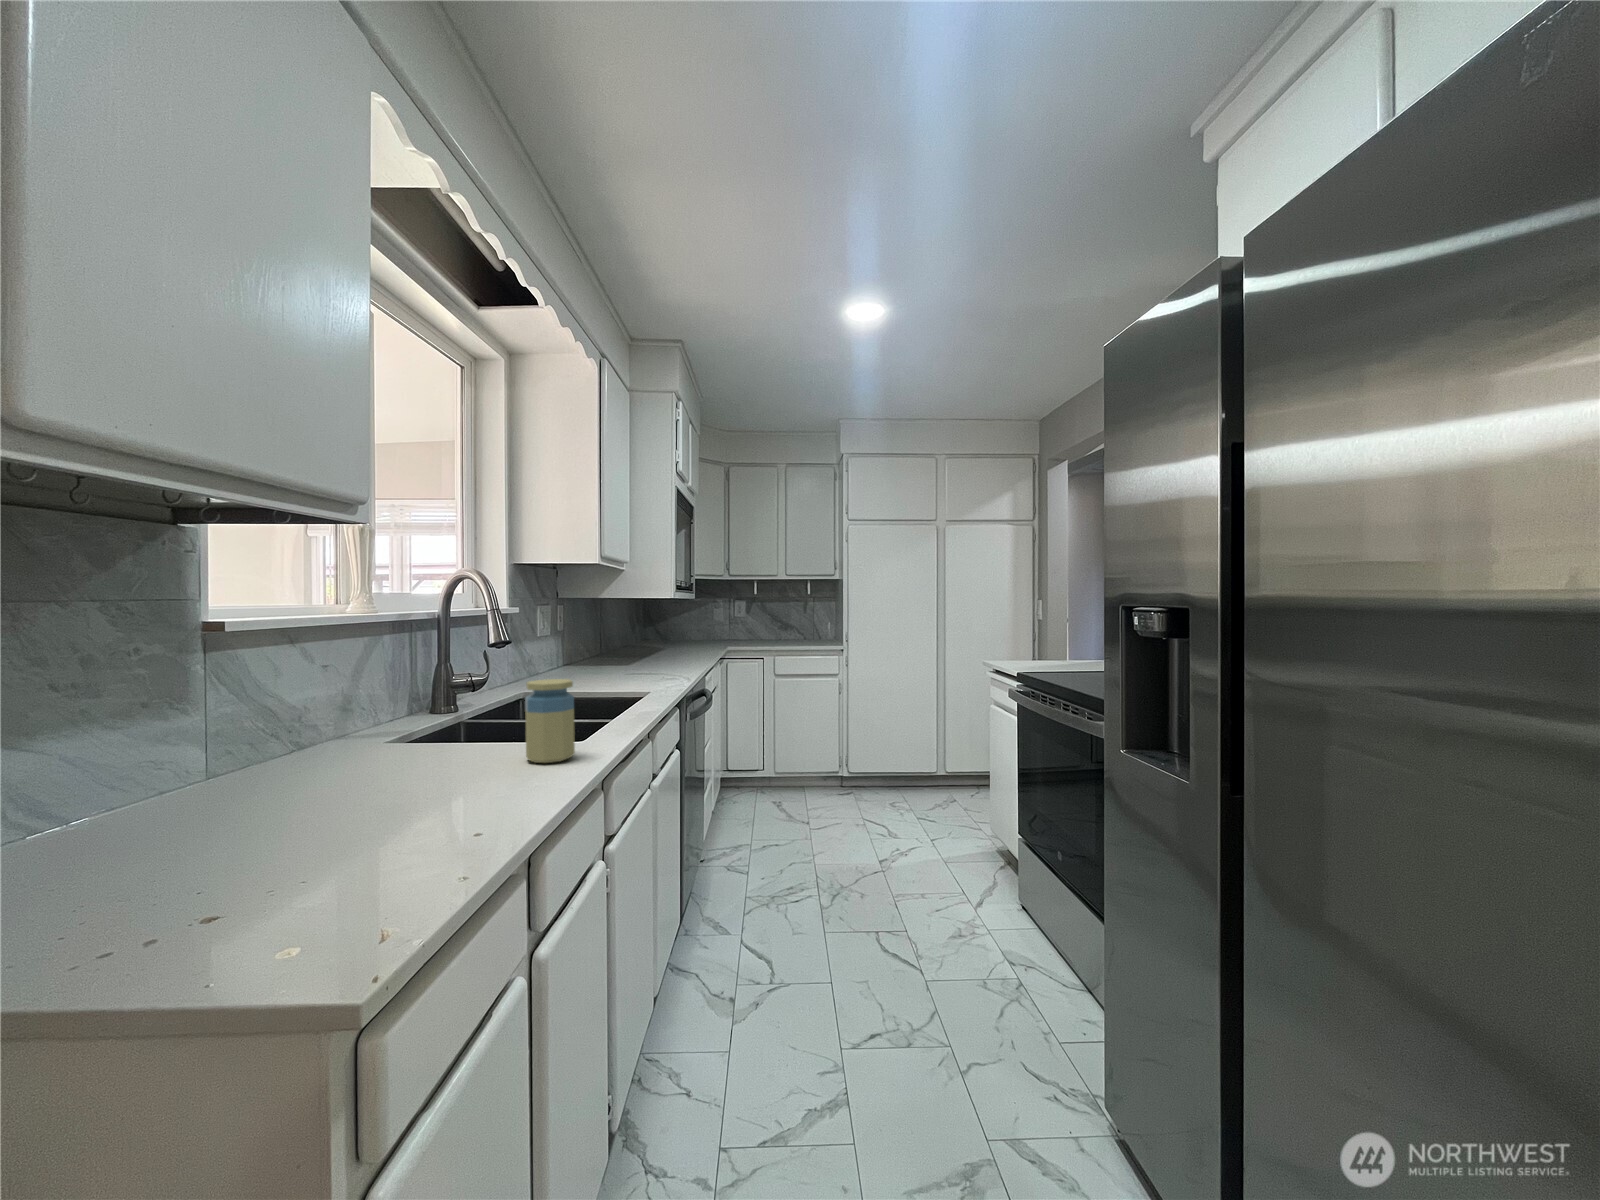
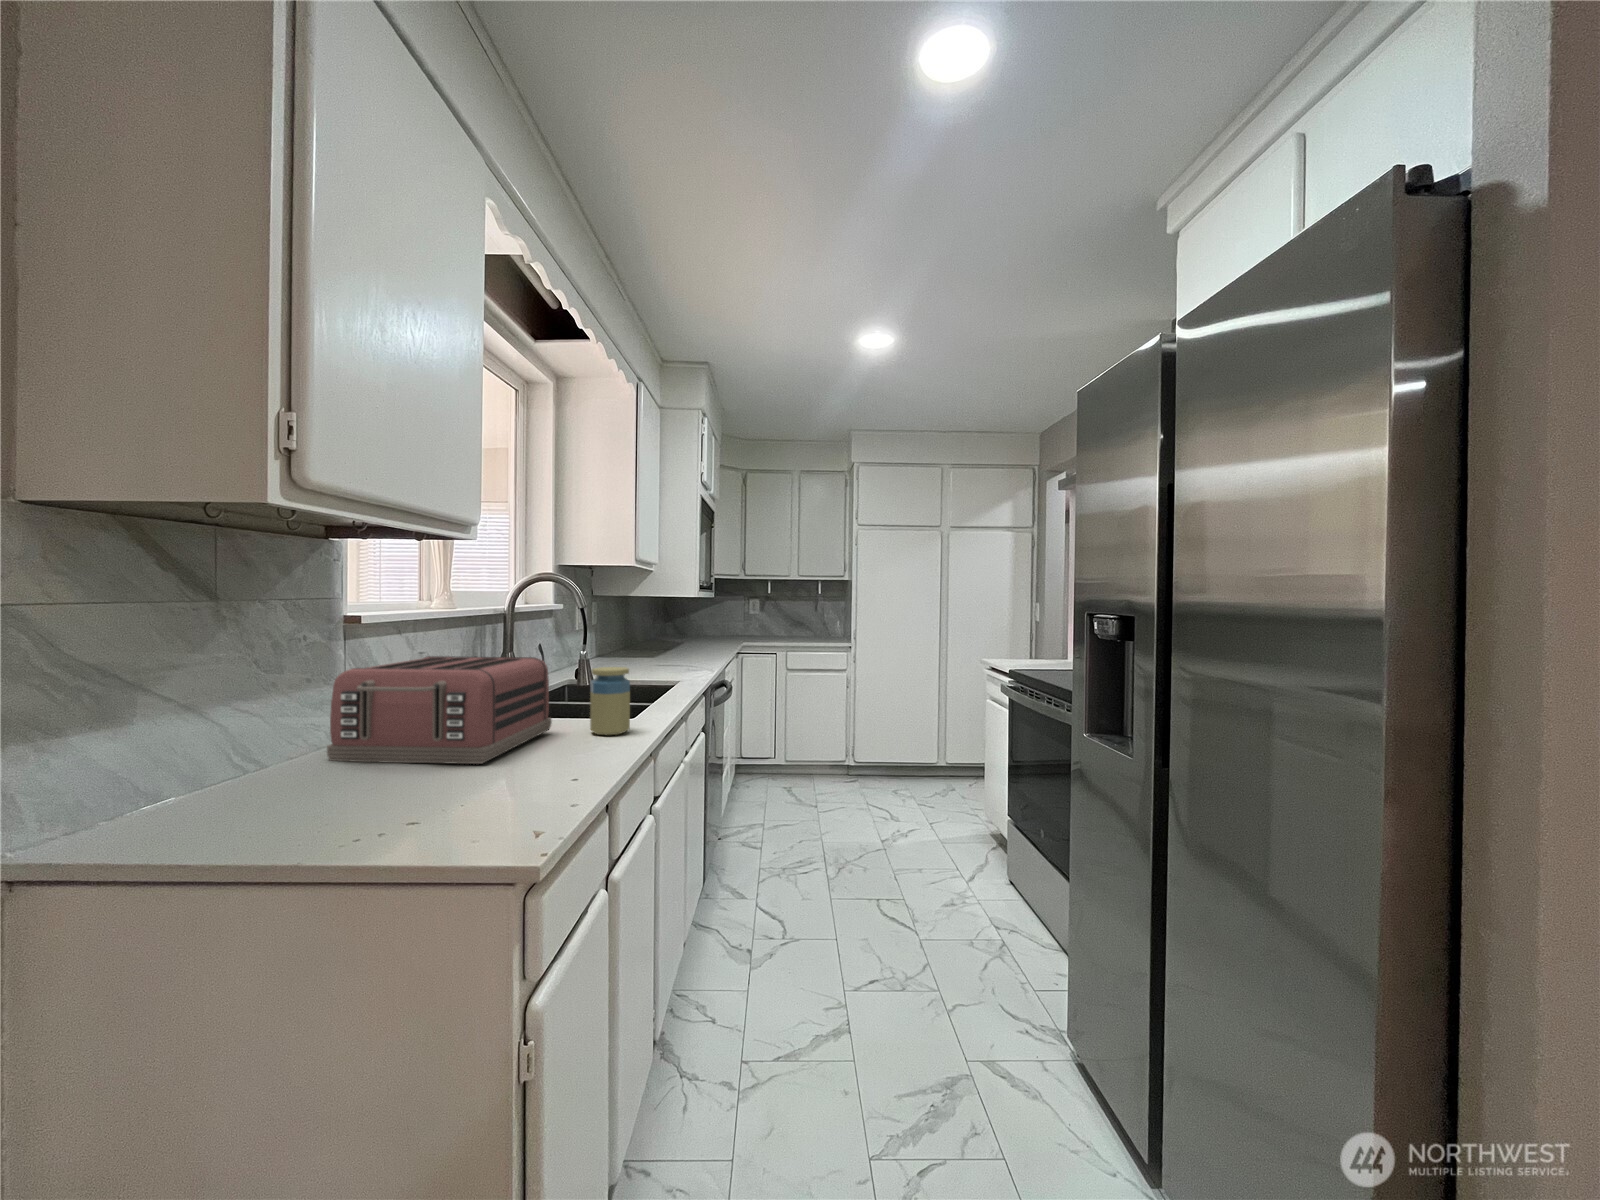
toaster: none [167,669,477,810] -> present [327,656,552,764]

